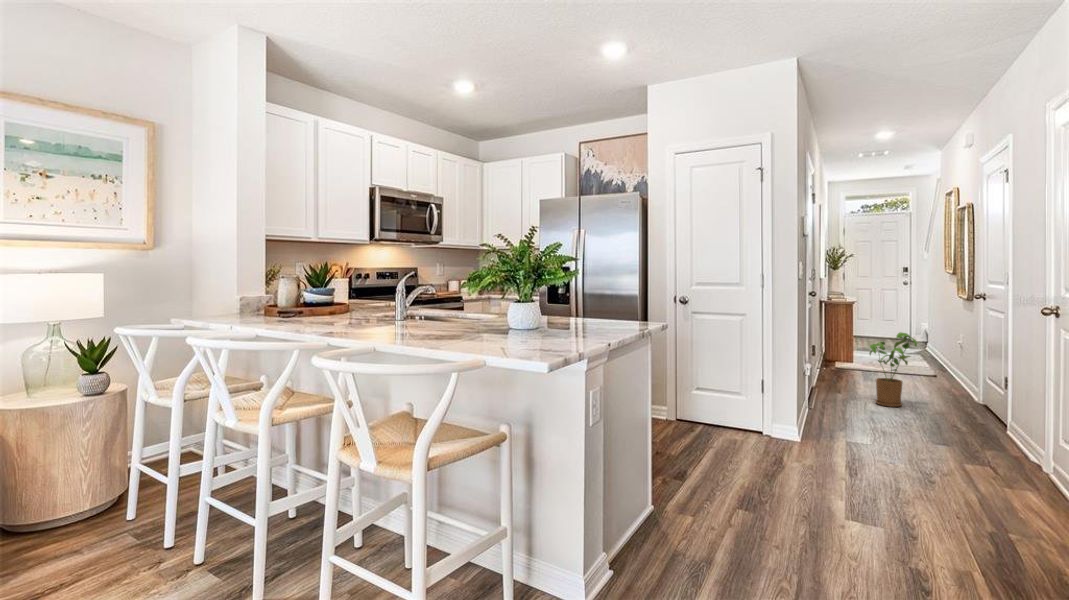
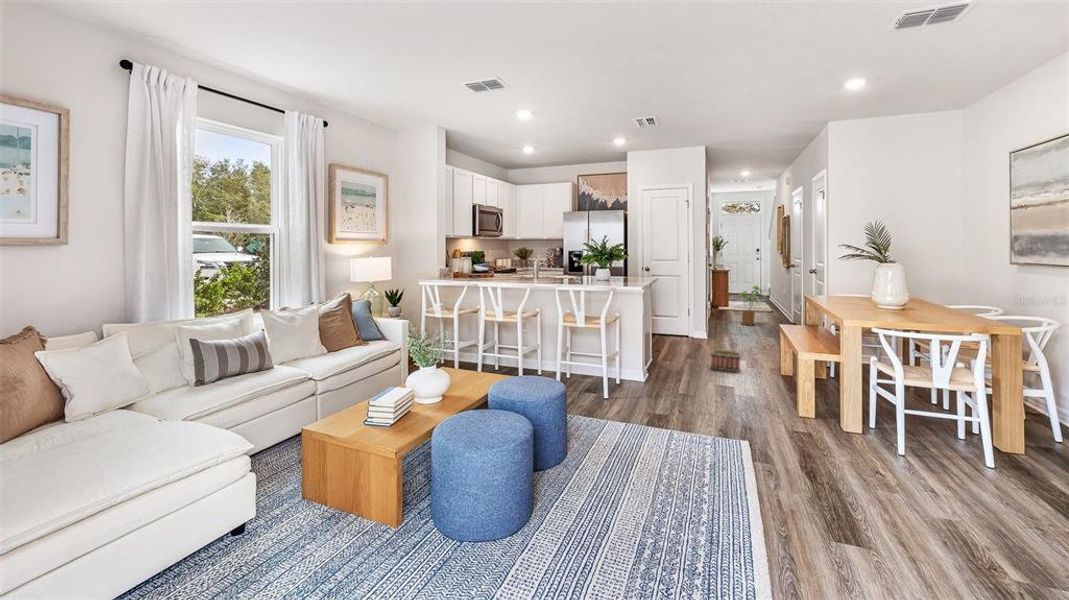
basket: none [790,461,871,573] -> present [711,332,741,371]

